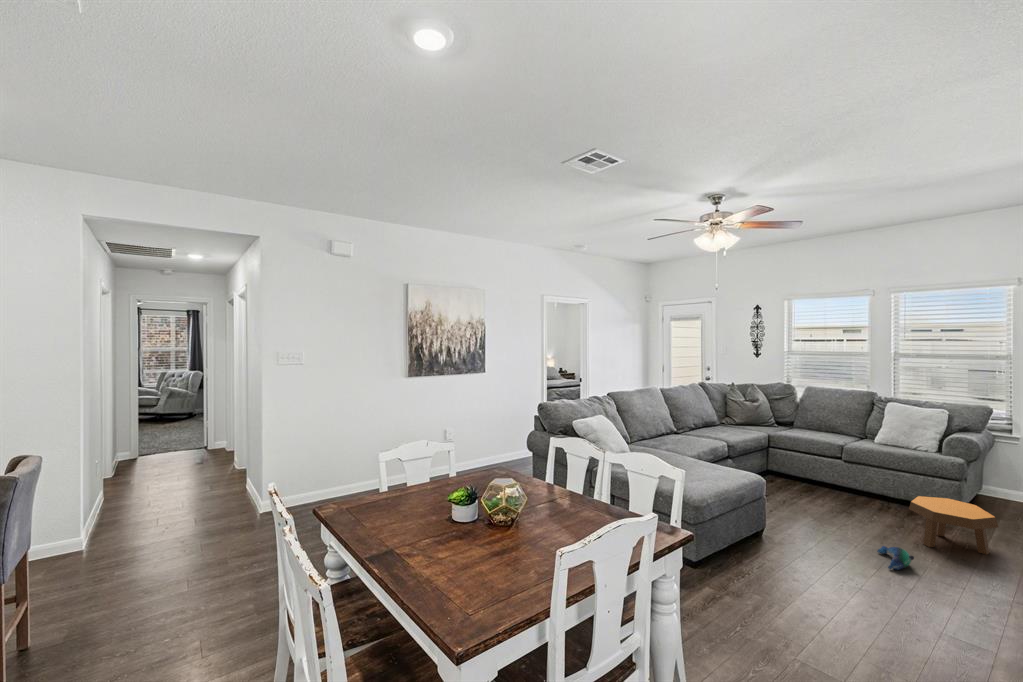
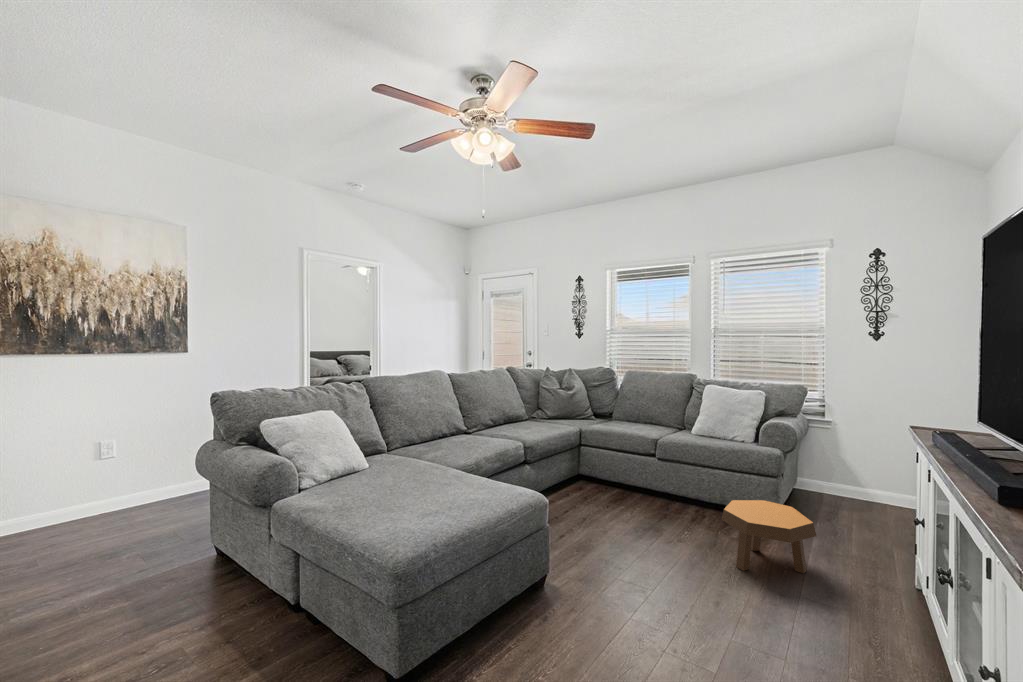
plush toy: present [877,546,914,570] -> none [681,579,723,619]

